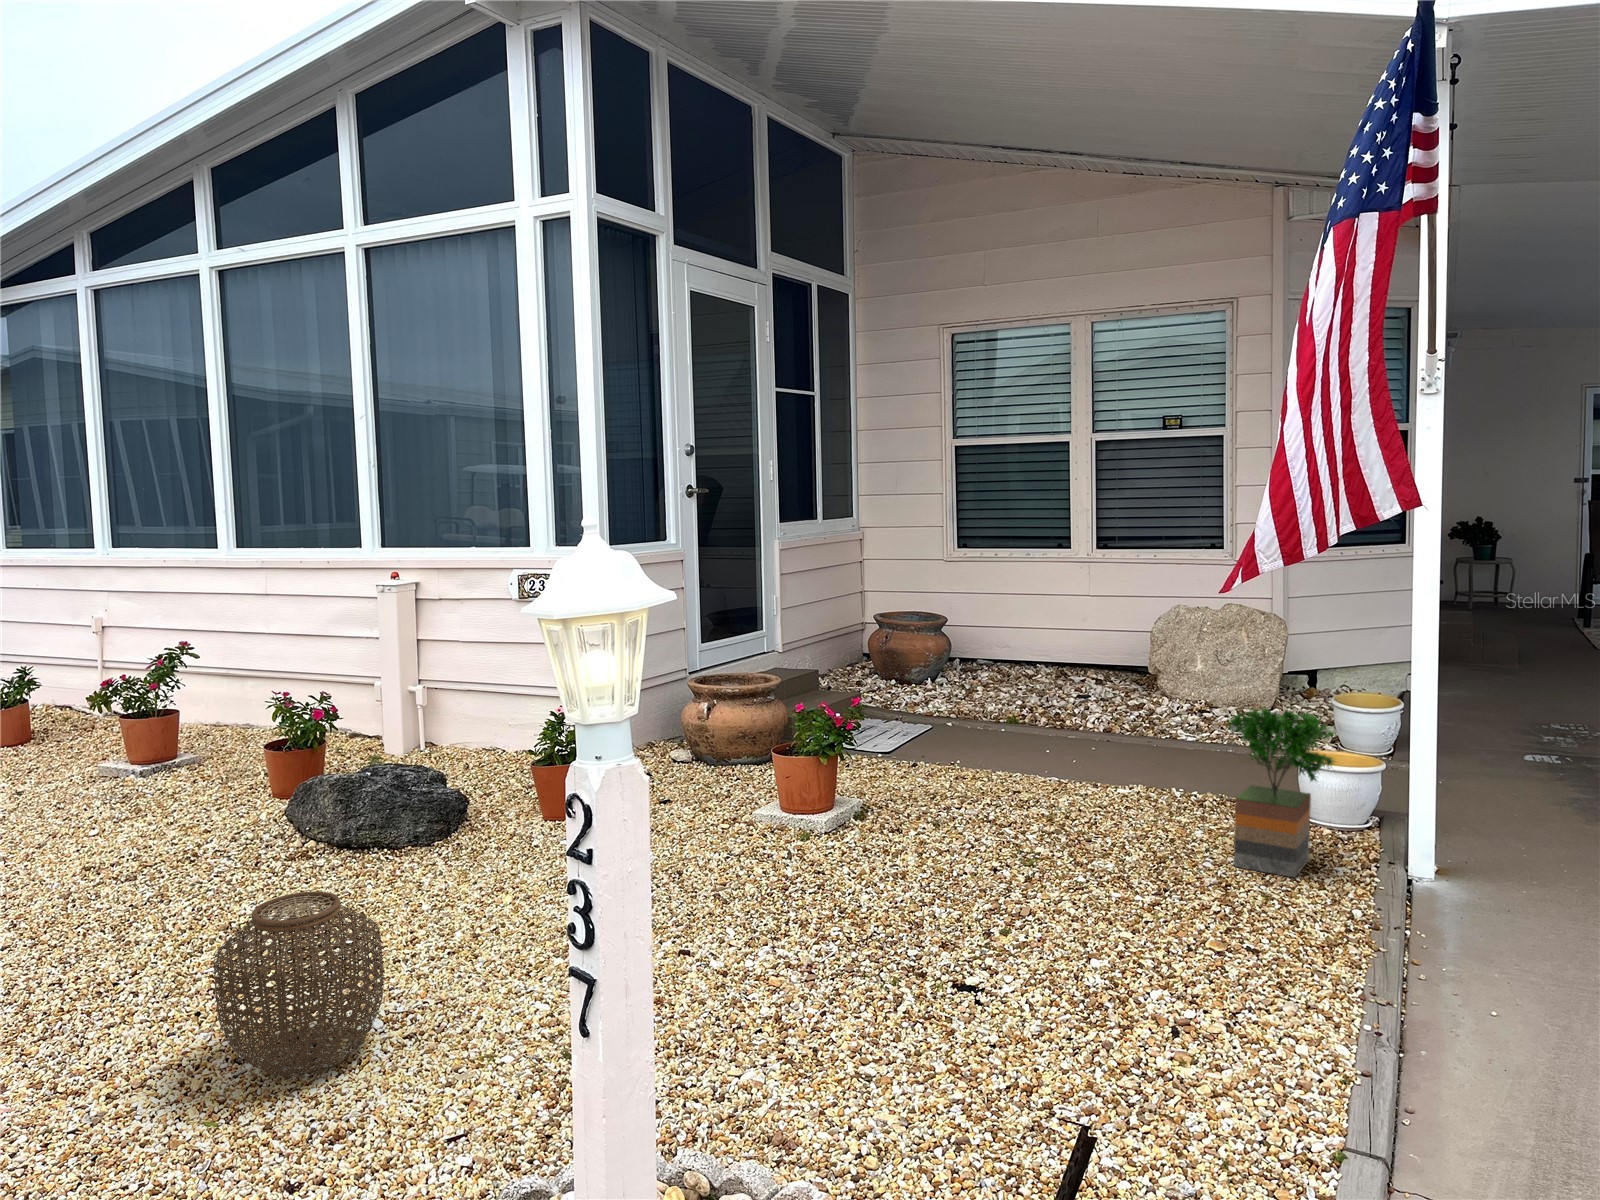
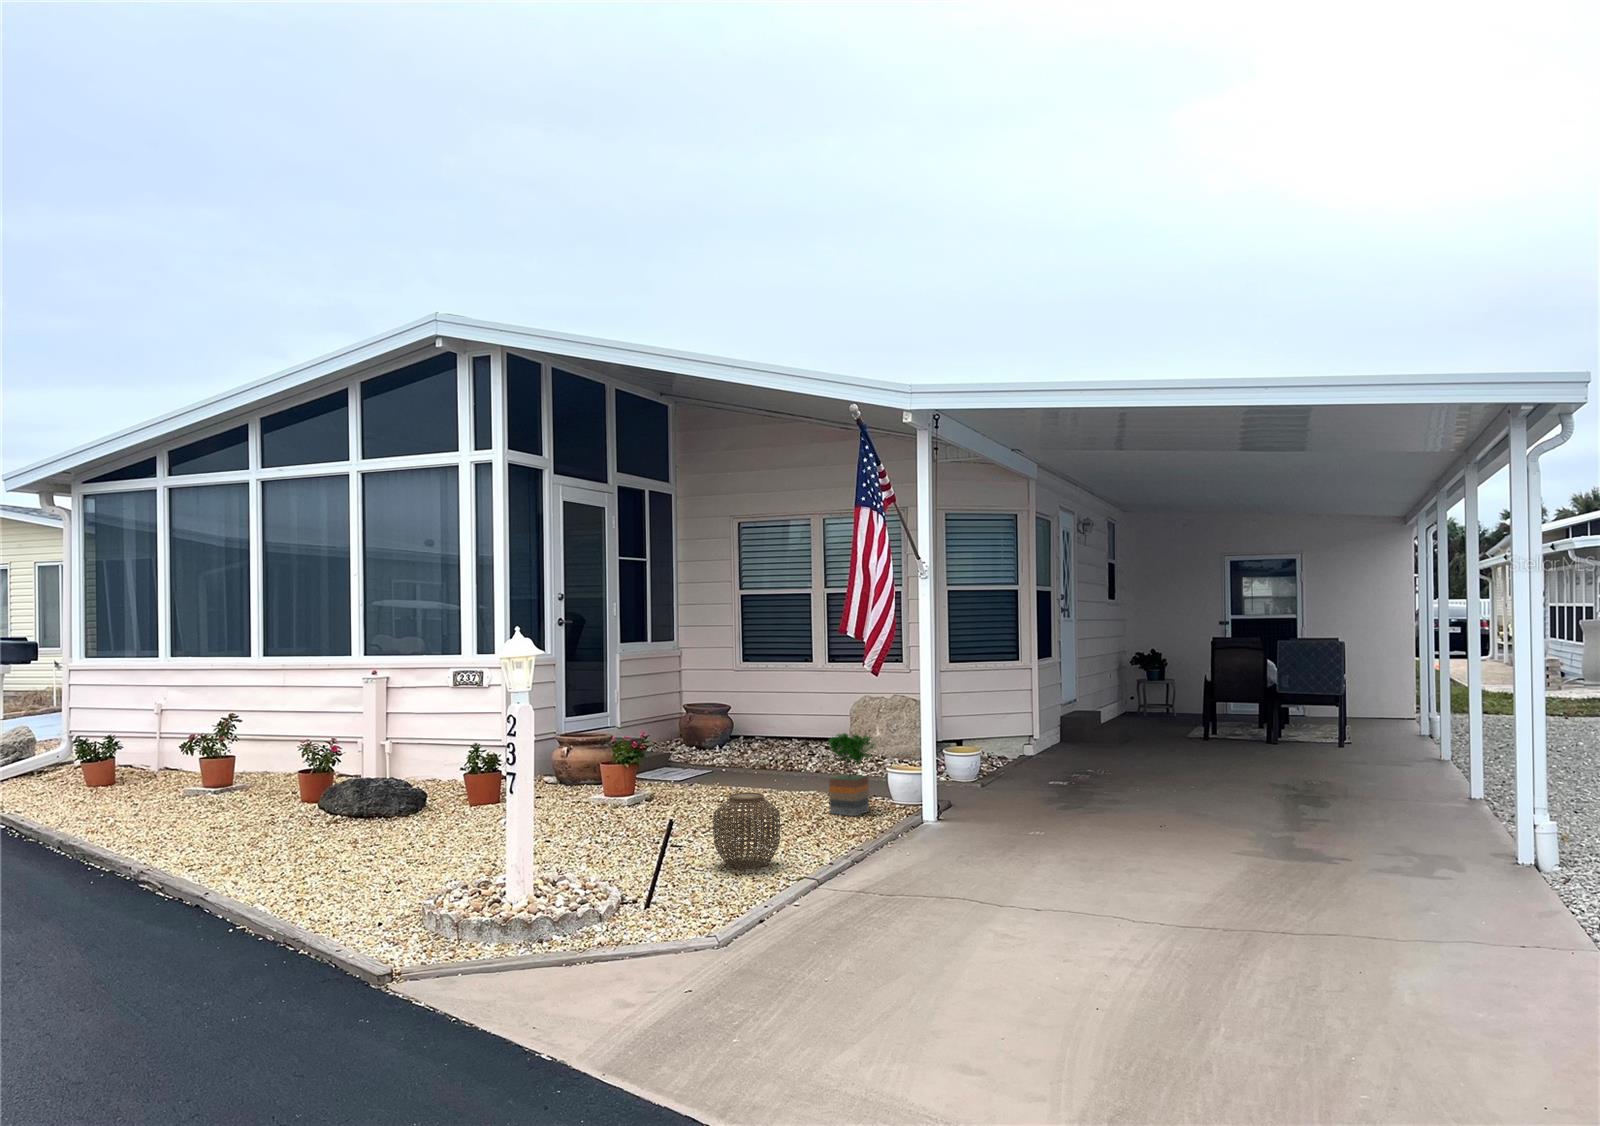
woven basket: present [214,891,384,1077] -> present [713,792,780,869]

